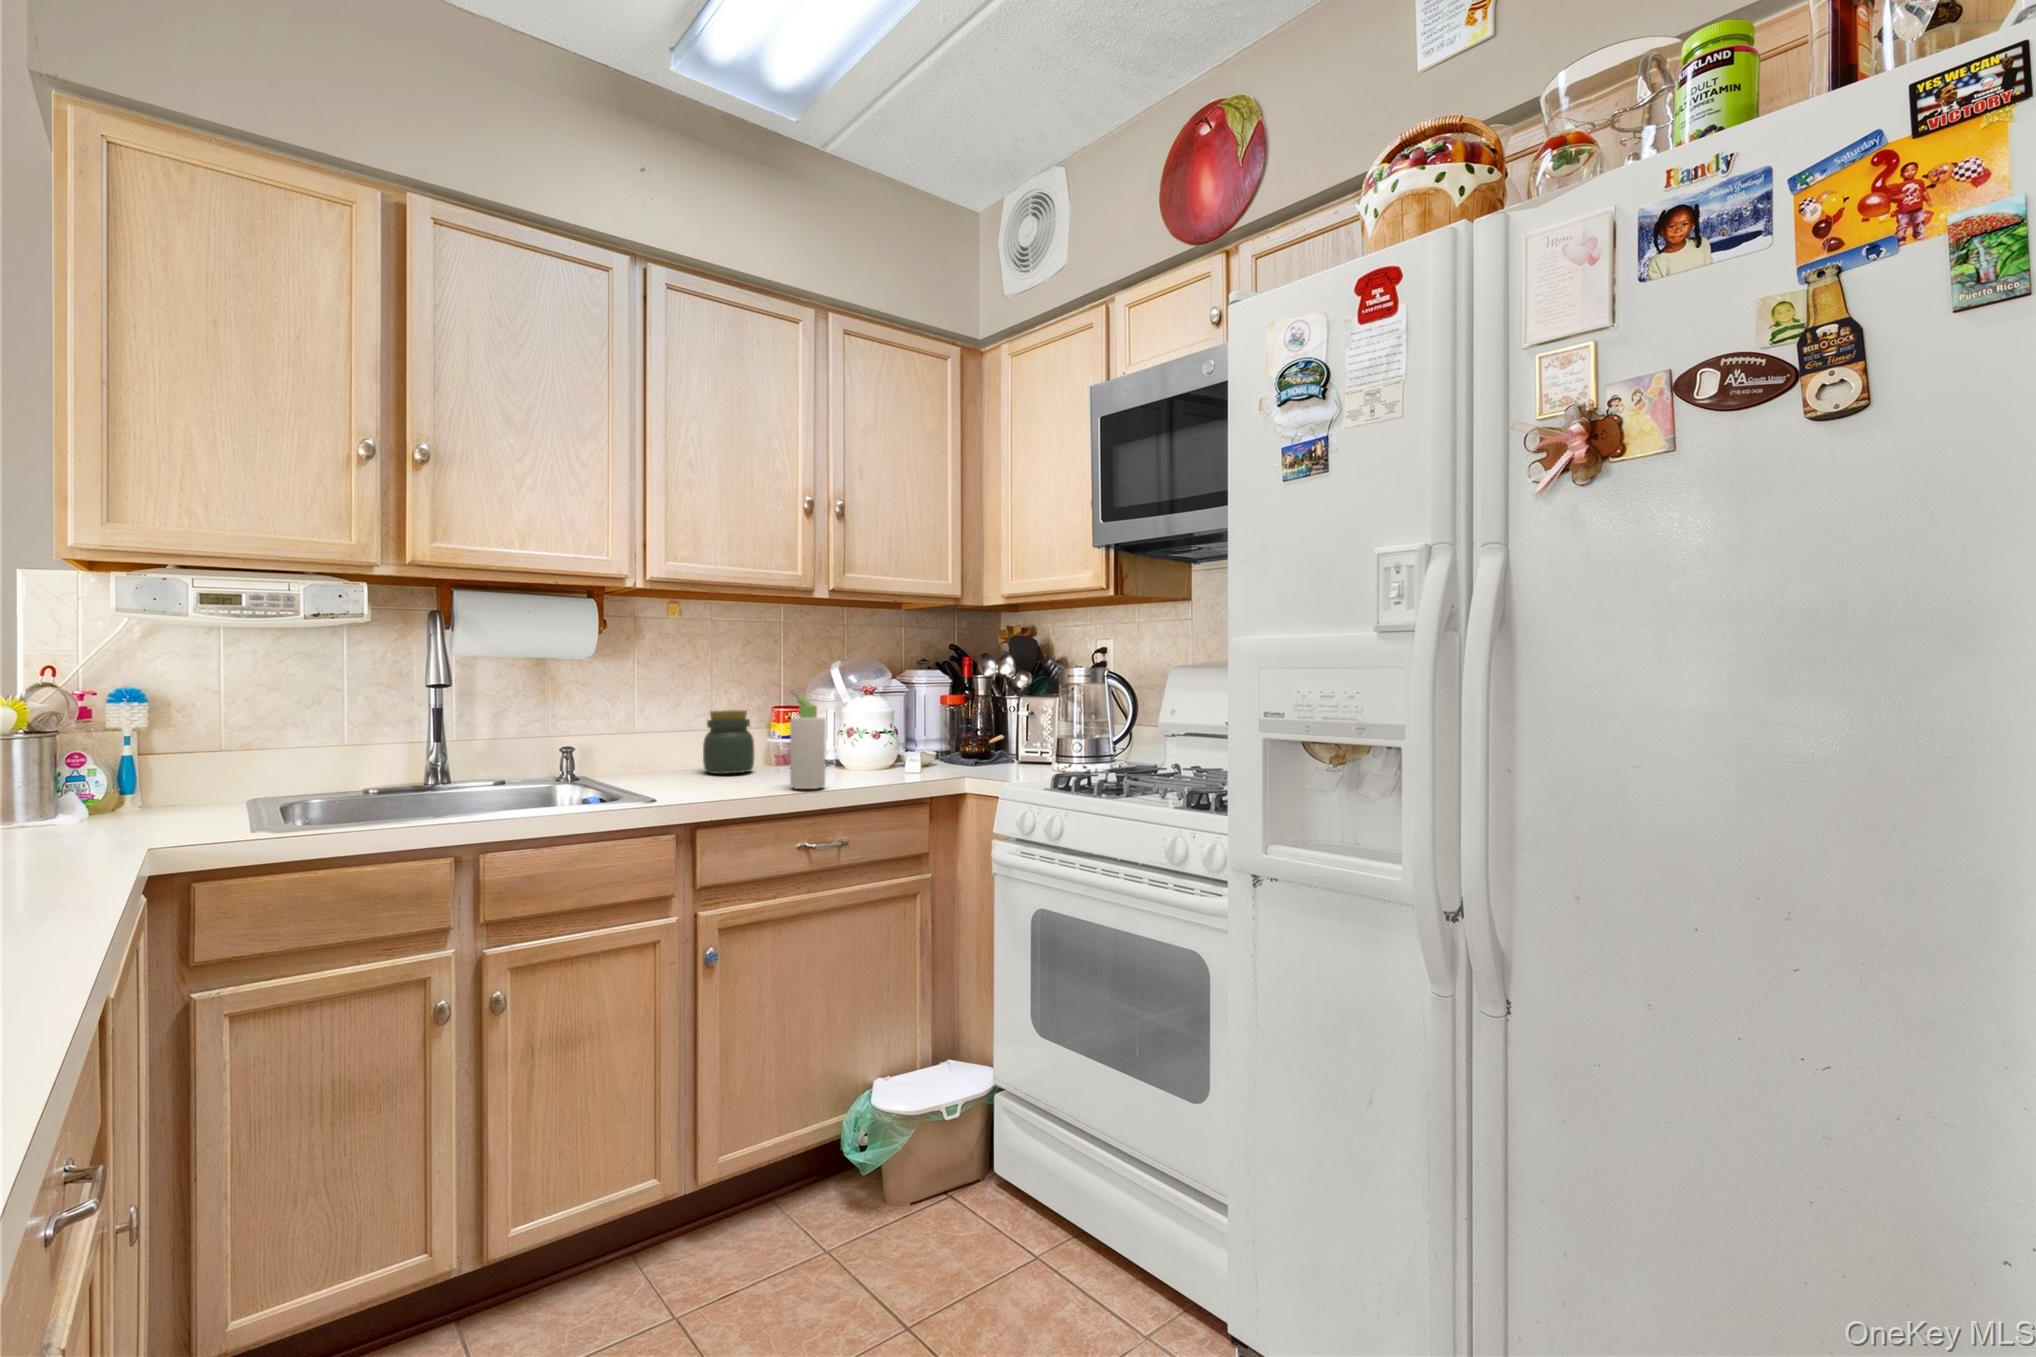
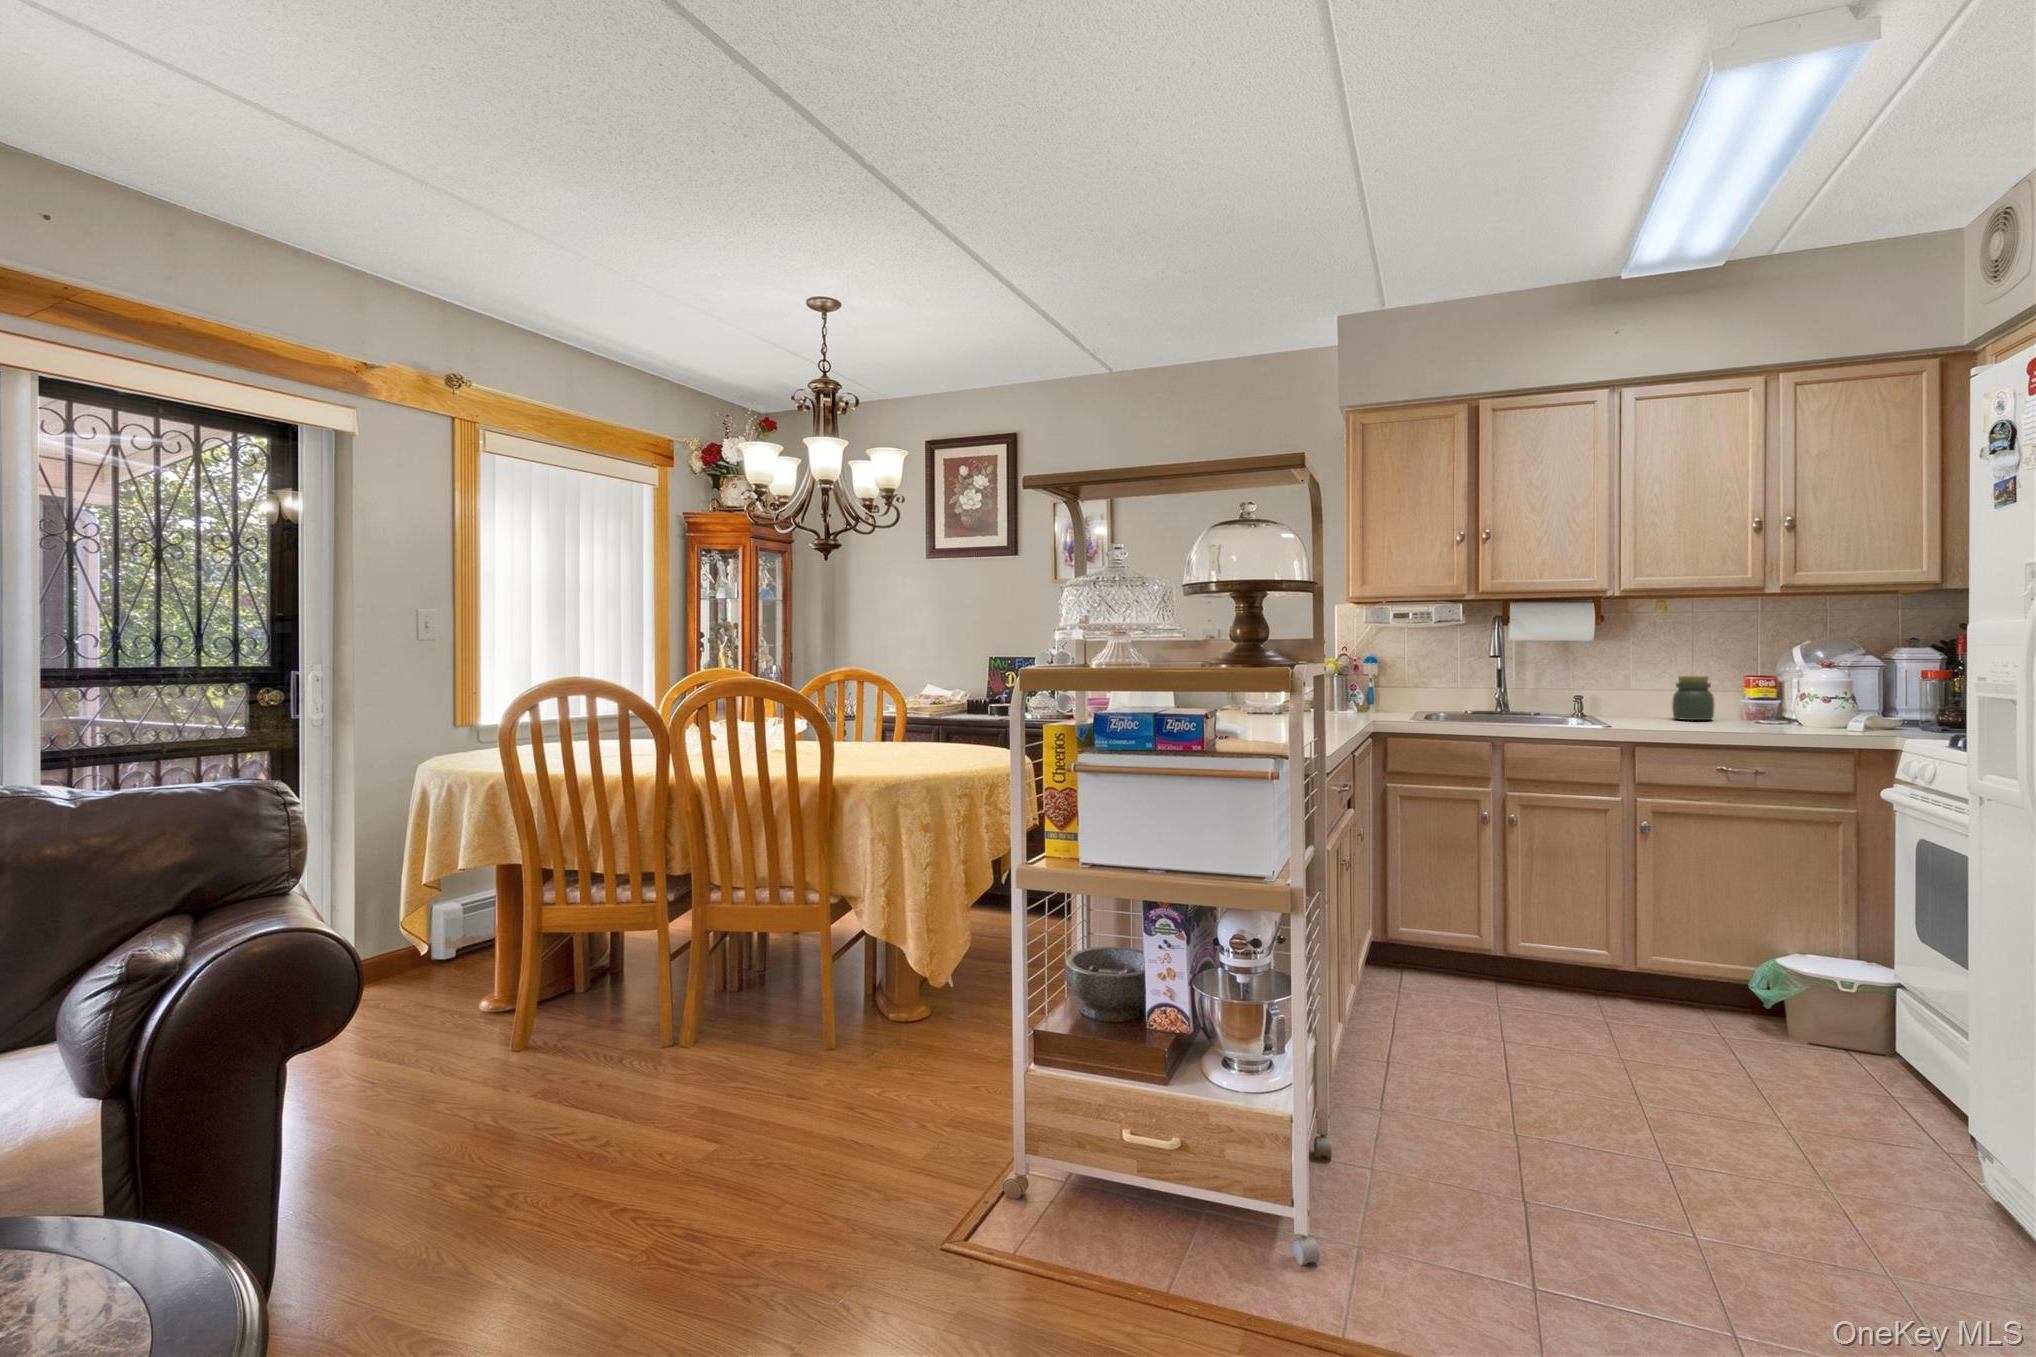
bottle: present [790,691,826,789] -> none [1722,661,1752,730]

